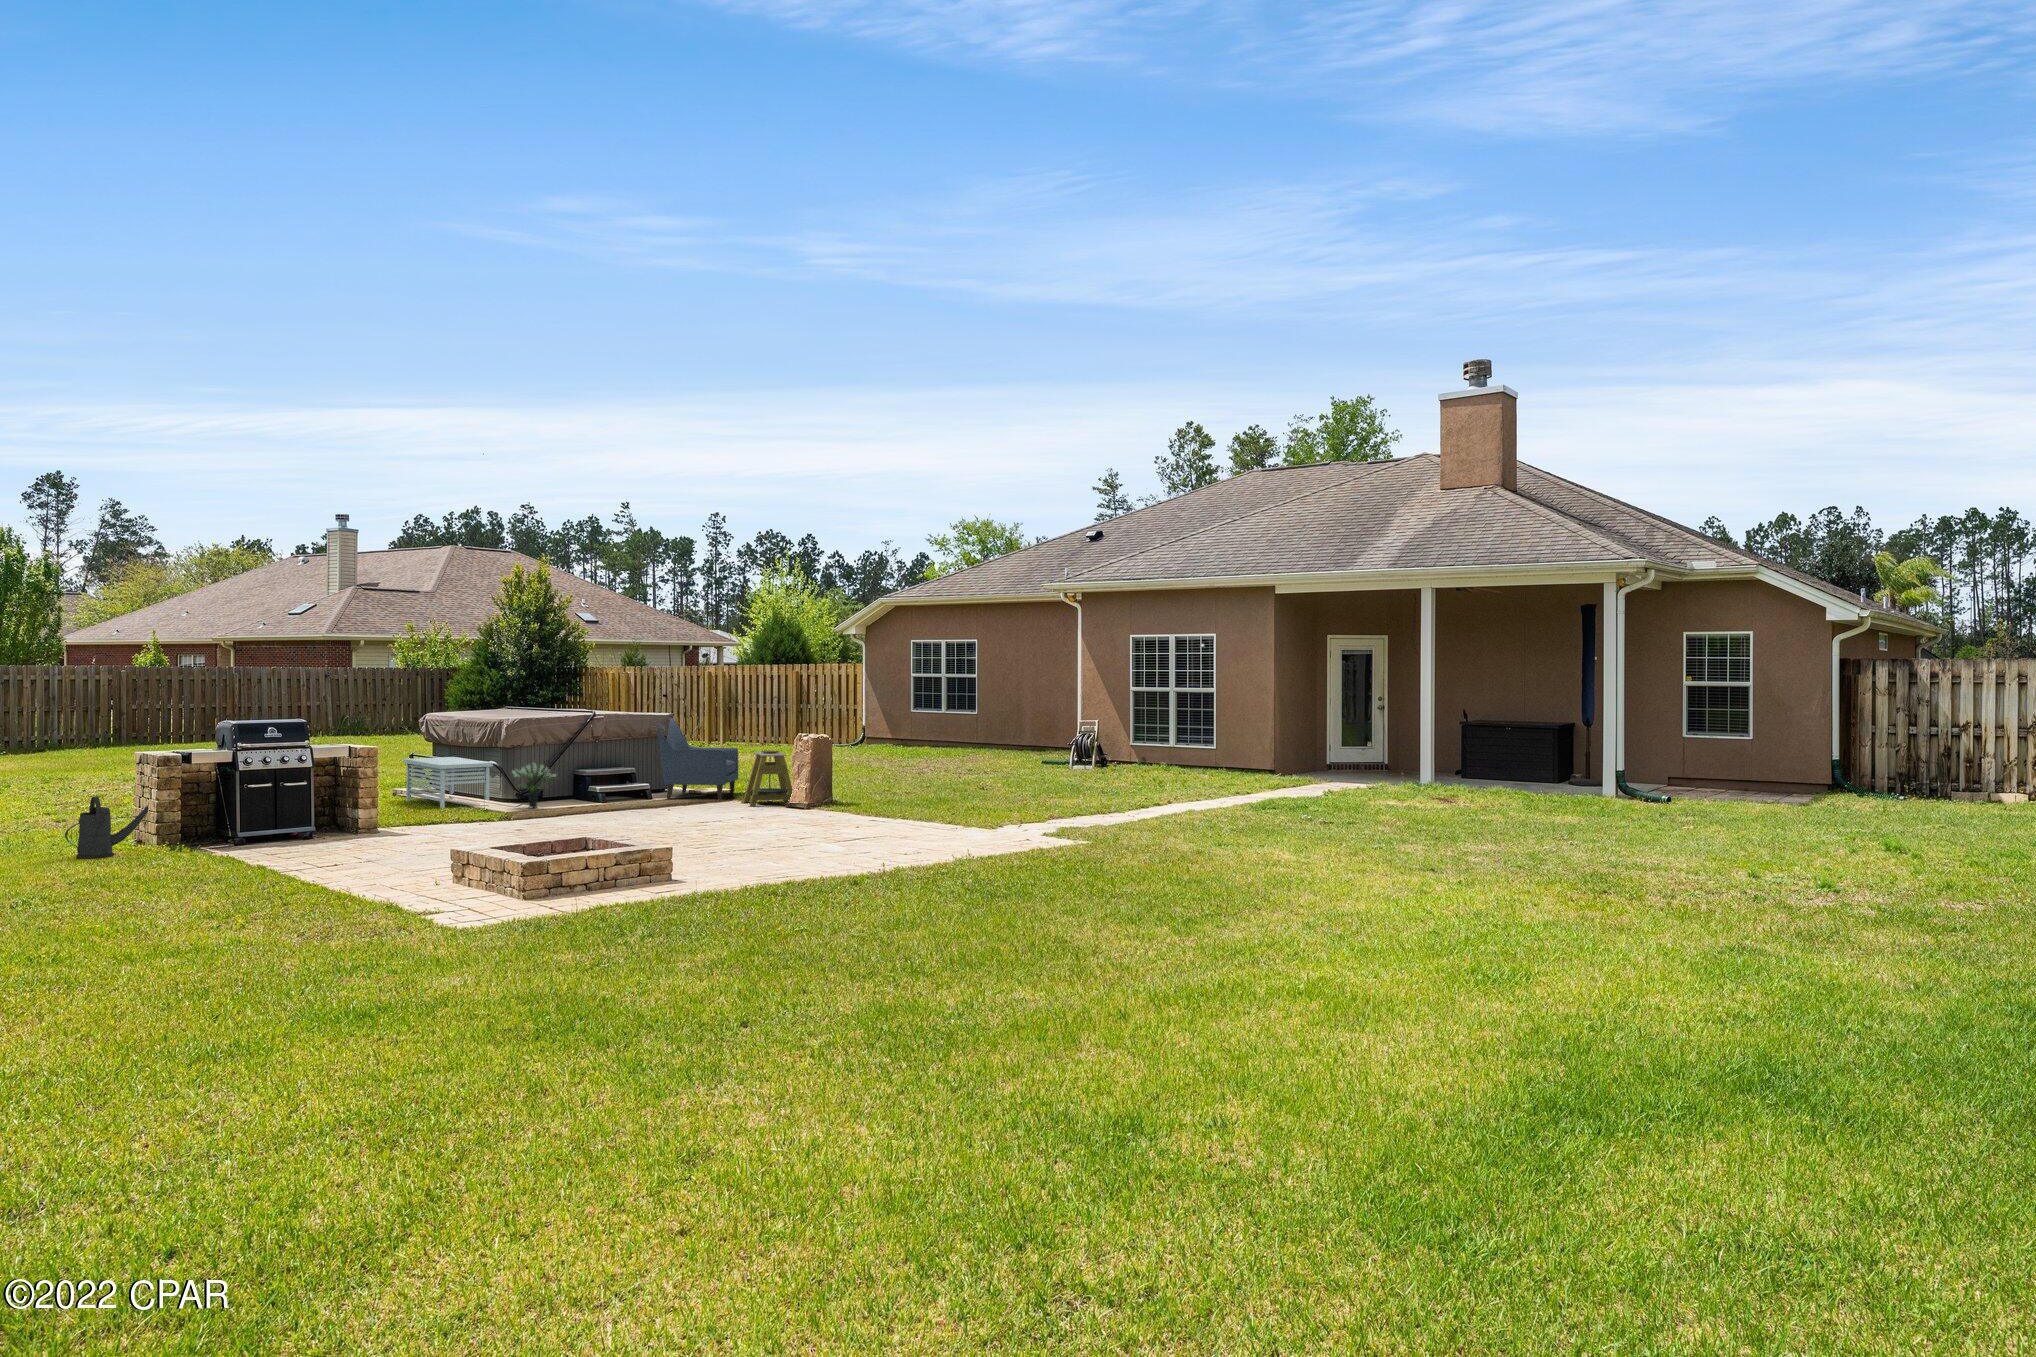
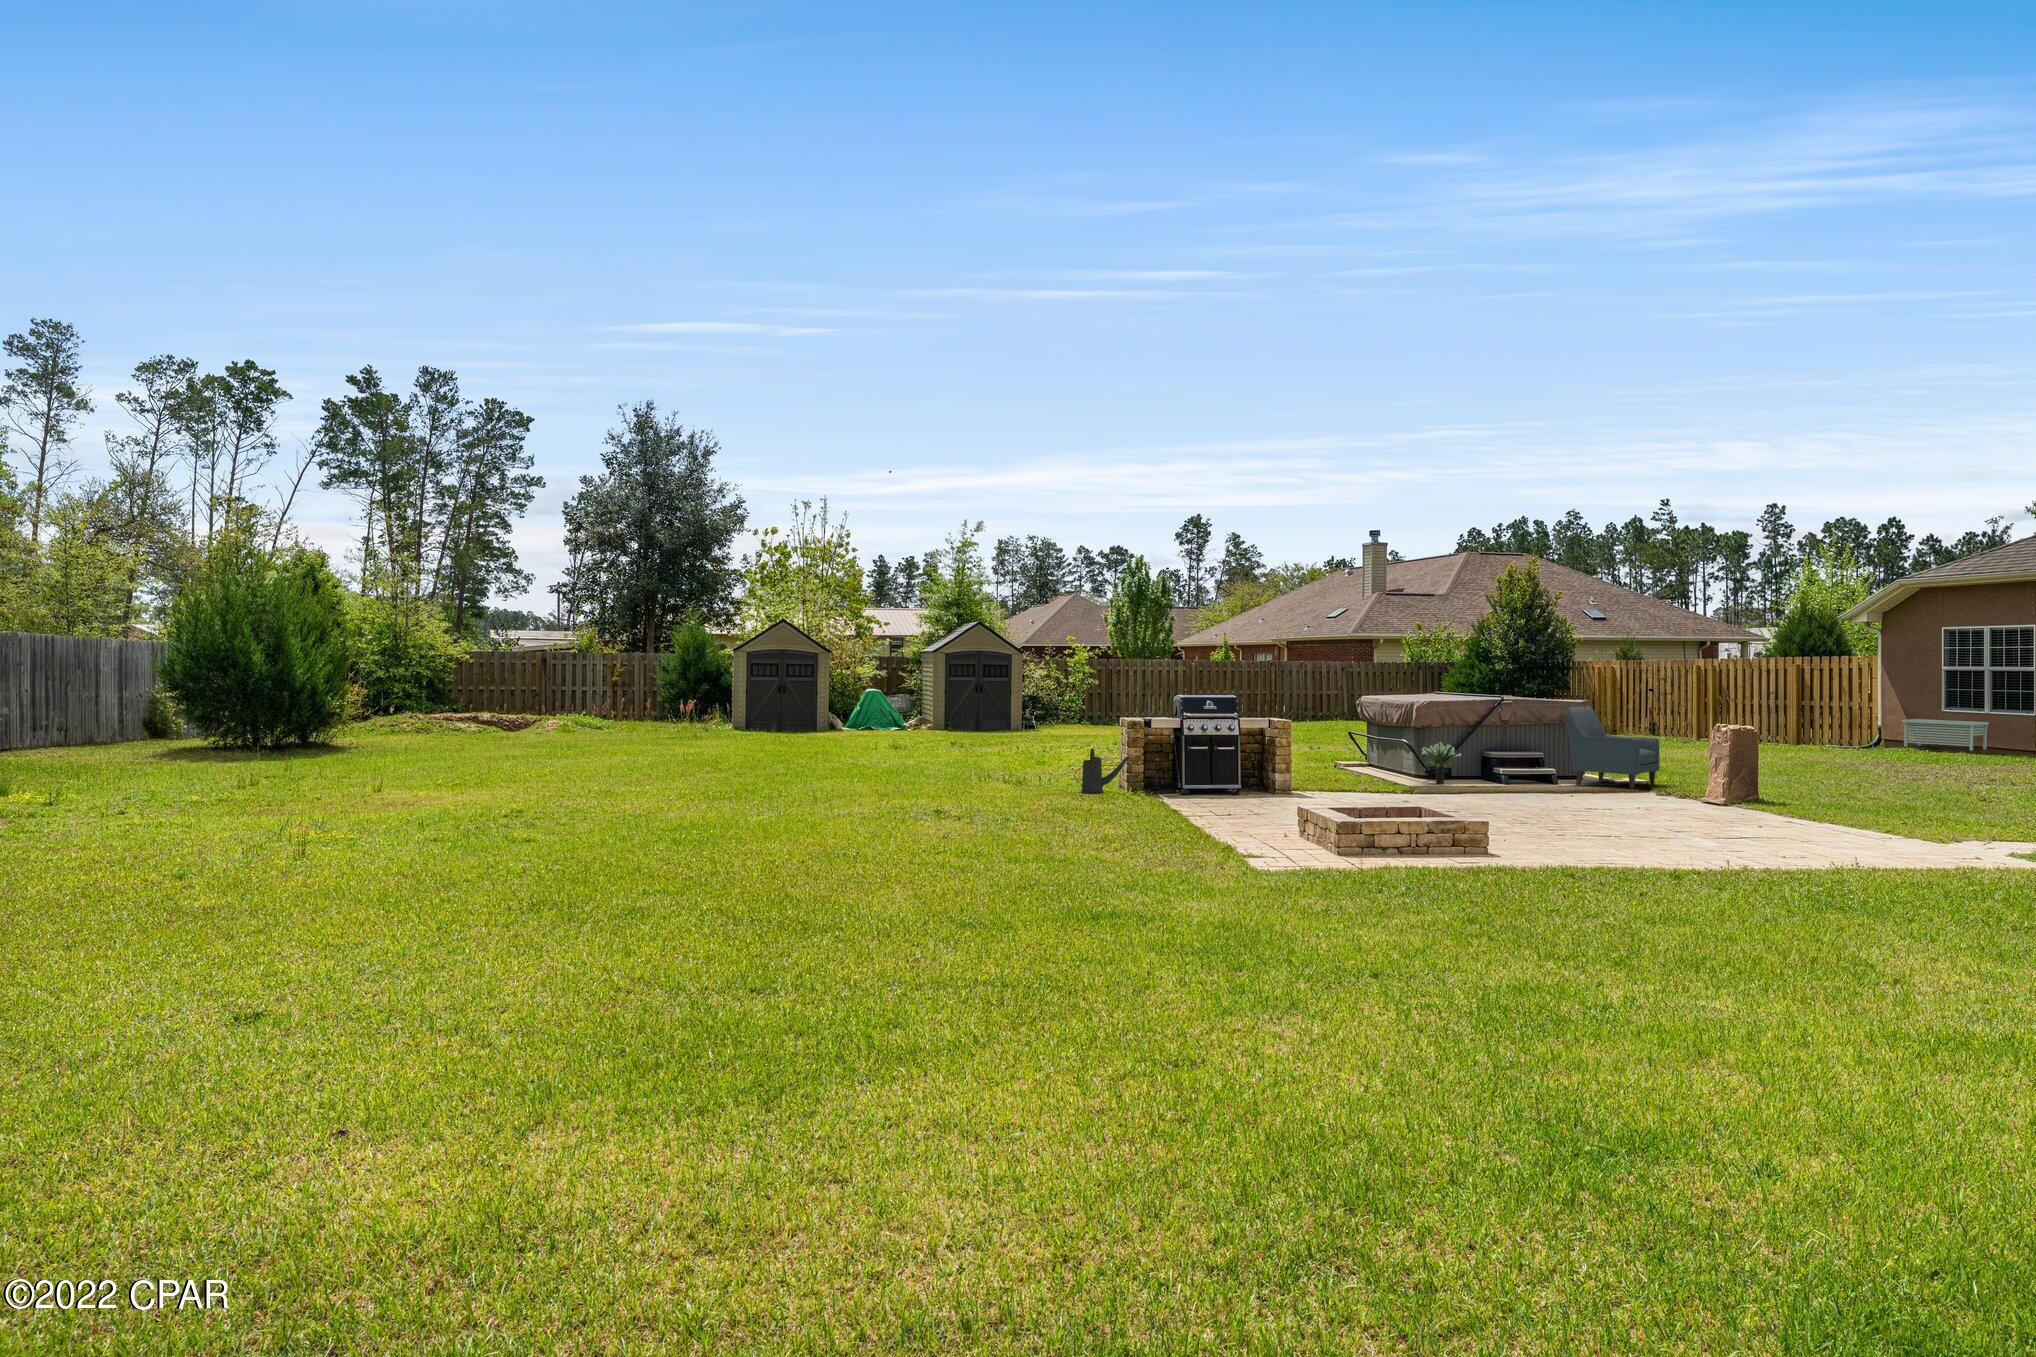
side table: present [743,751,796,807] -> none [1655,742,1712,801]
storage bench: present [403,757,493,809] -> present [1901,719,1989,750]

